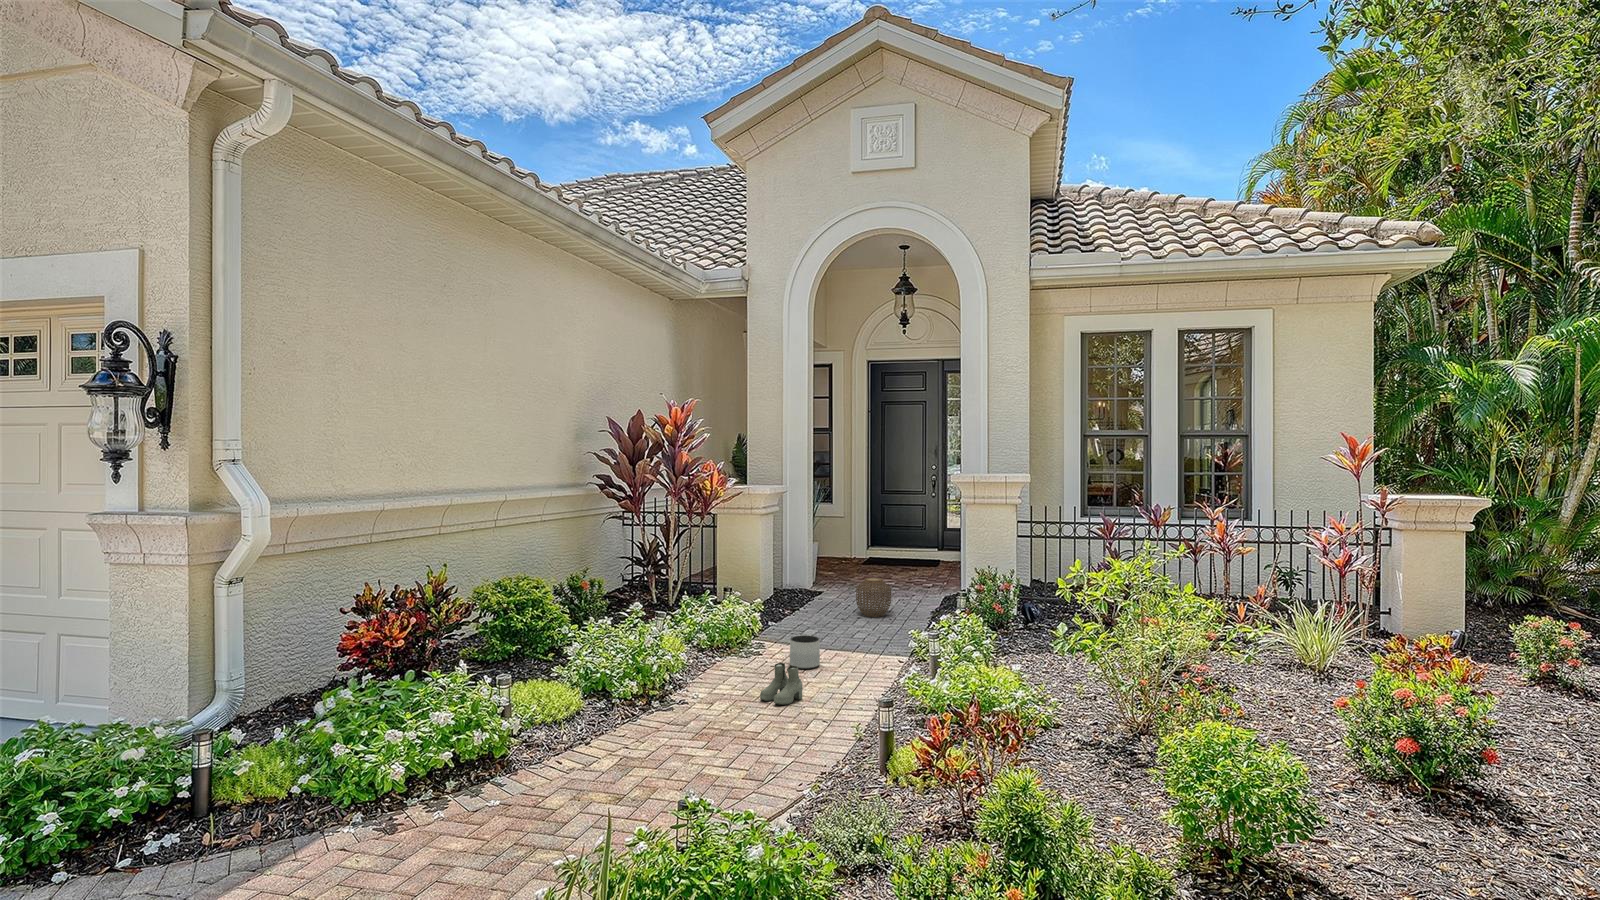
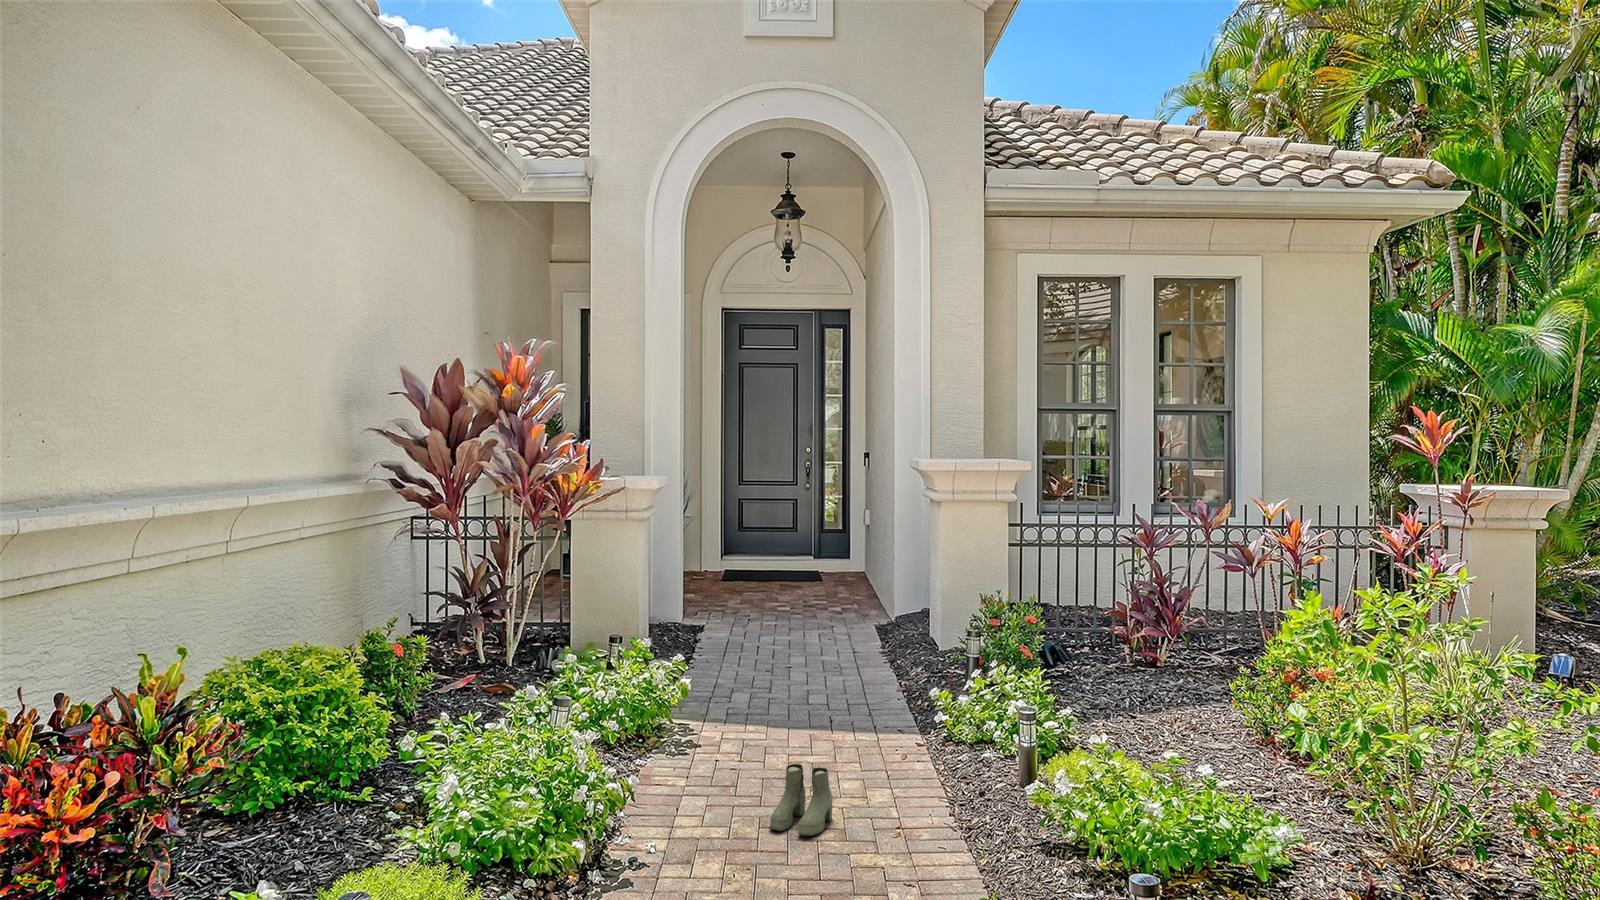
woven basket: present [856,577,891,617] -> none [786,605,835,662]
planter: present [790,635,820,669] -> none [762,707,808,761]

